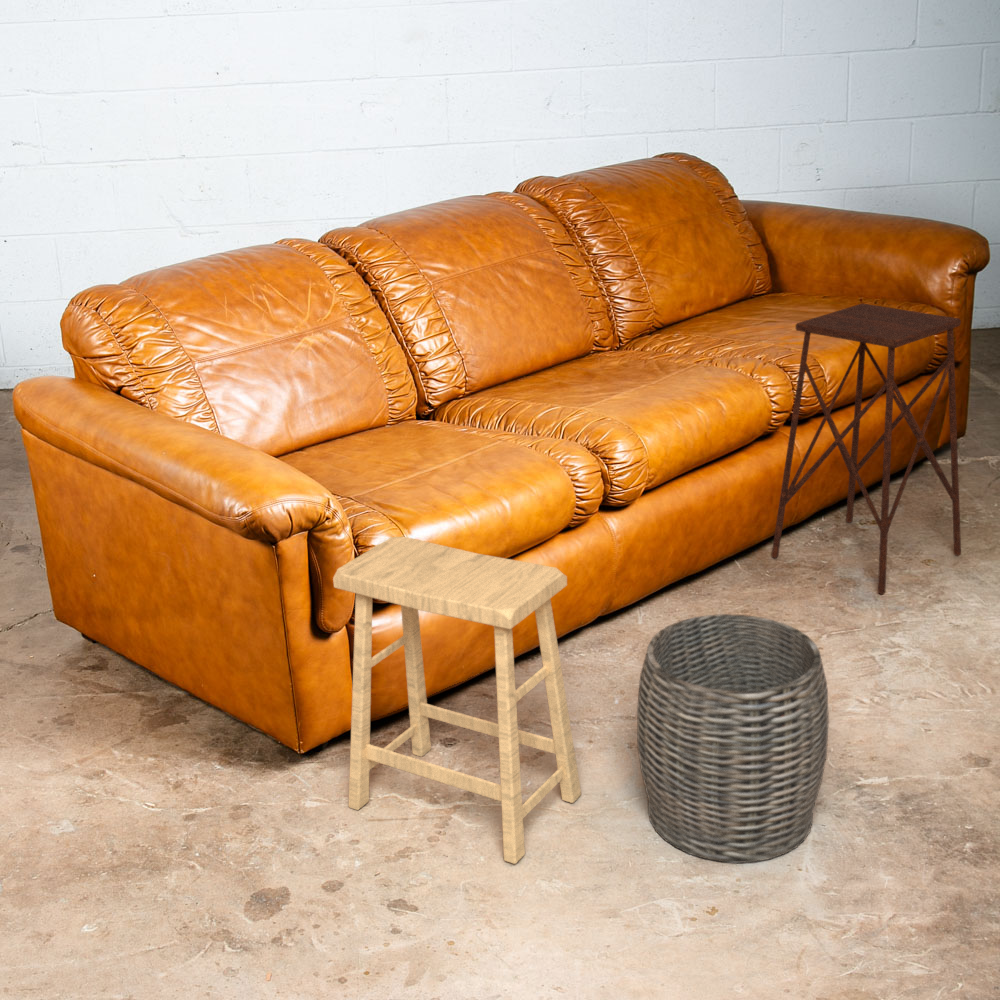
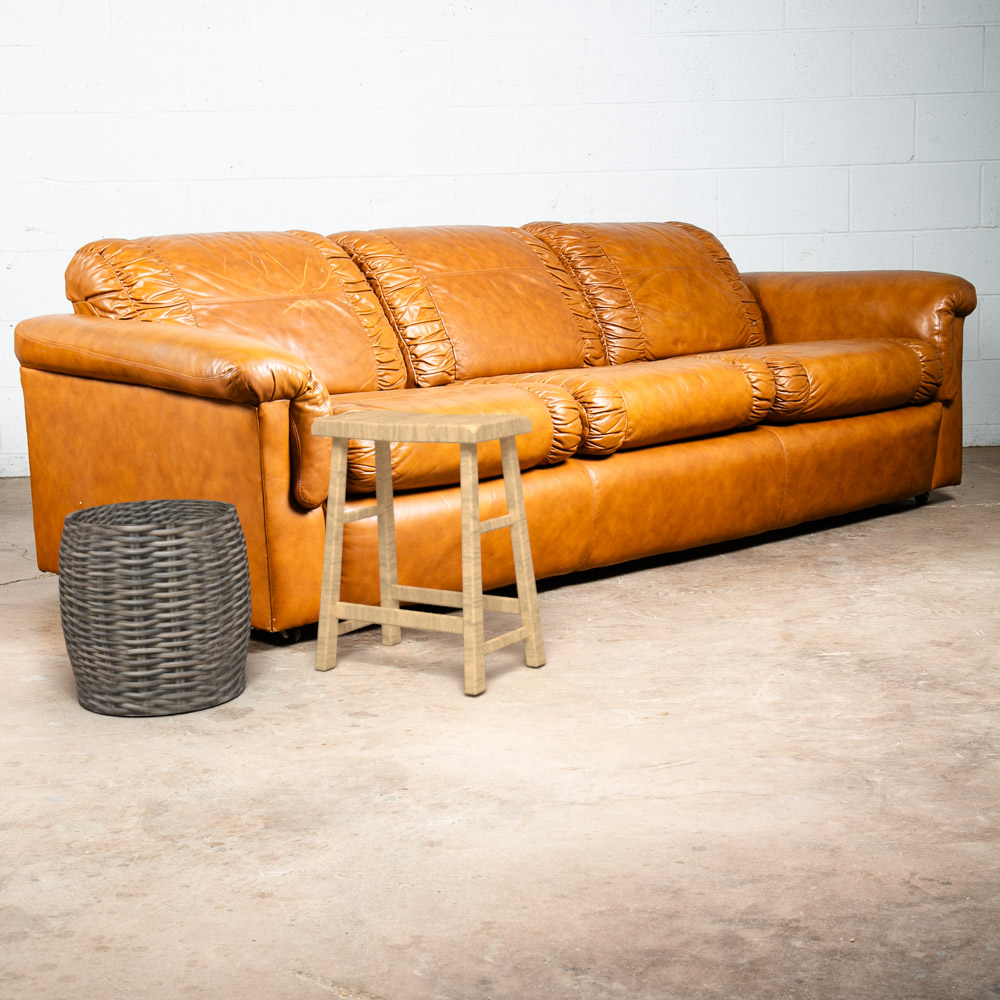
side table: present [772,304,961,594] -> none [757,303,949,567]
woven basket: present [637,614,829,863] -> present [59,499,252,716]

